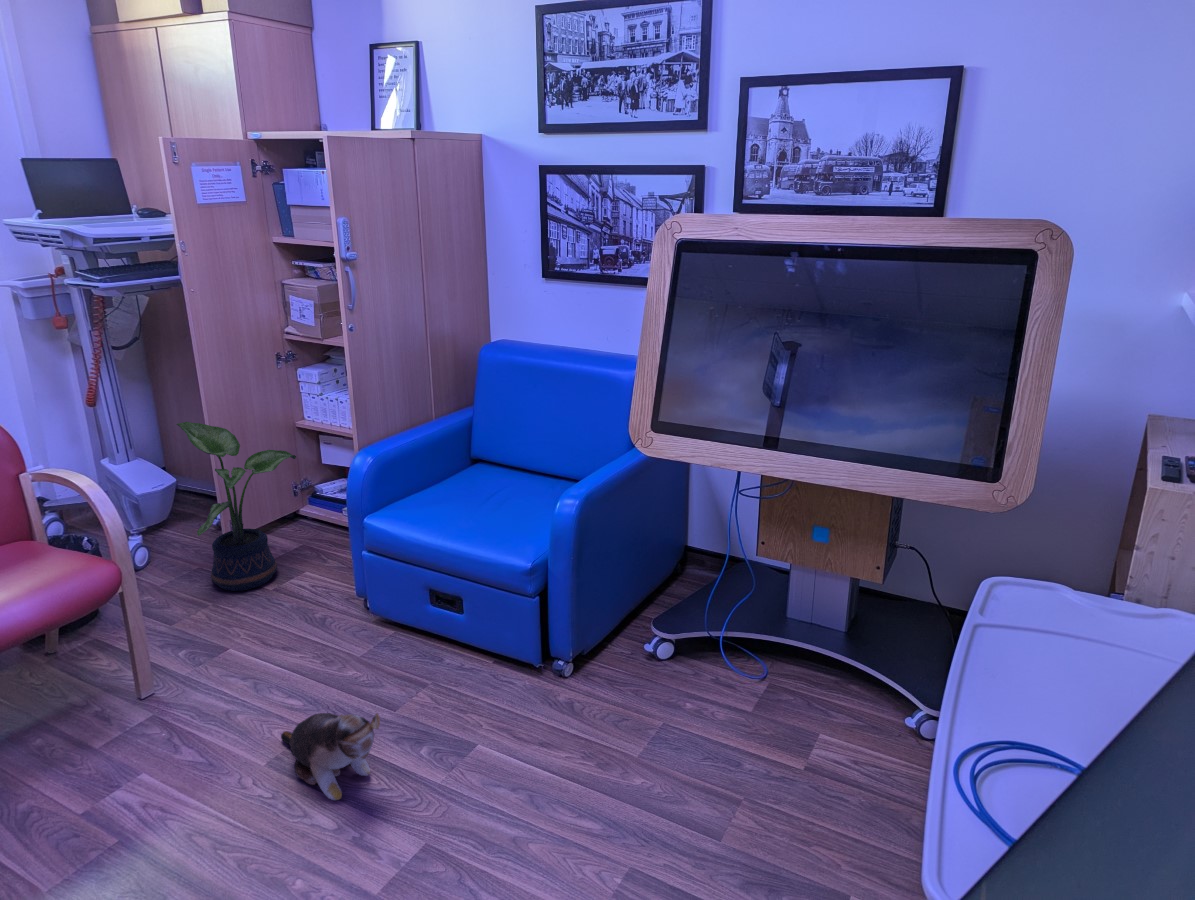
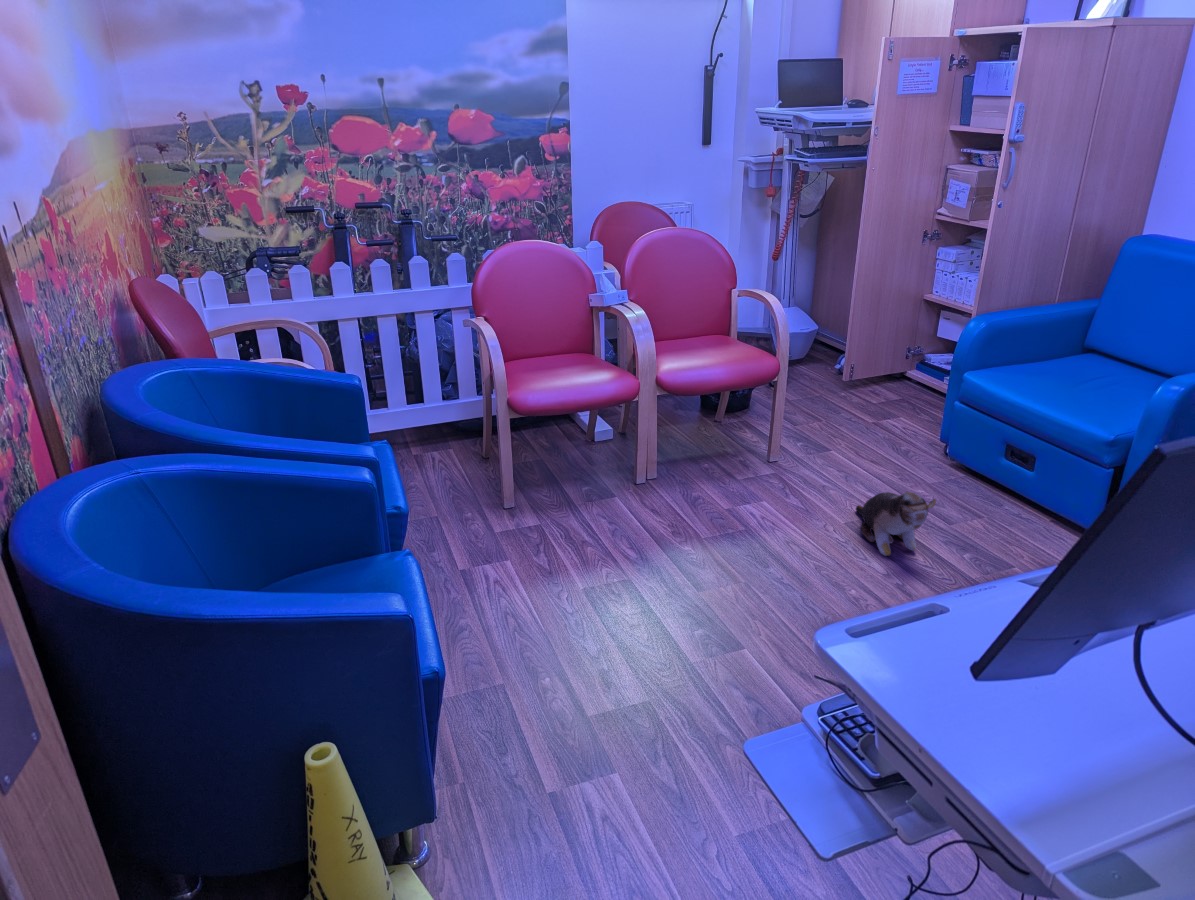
potted plant: present [176,422,296,591] -> none [828,276,920,417]

